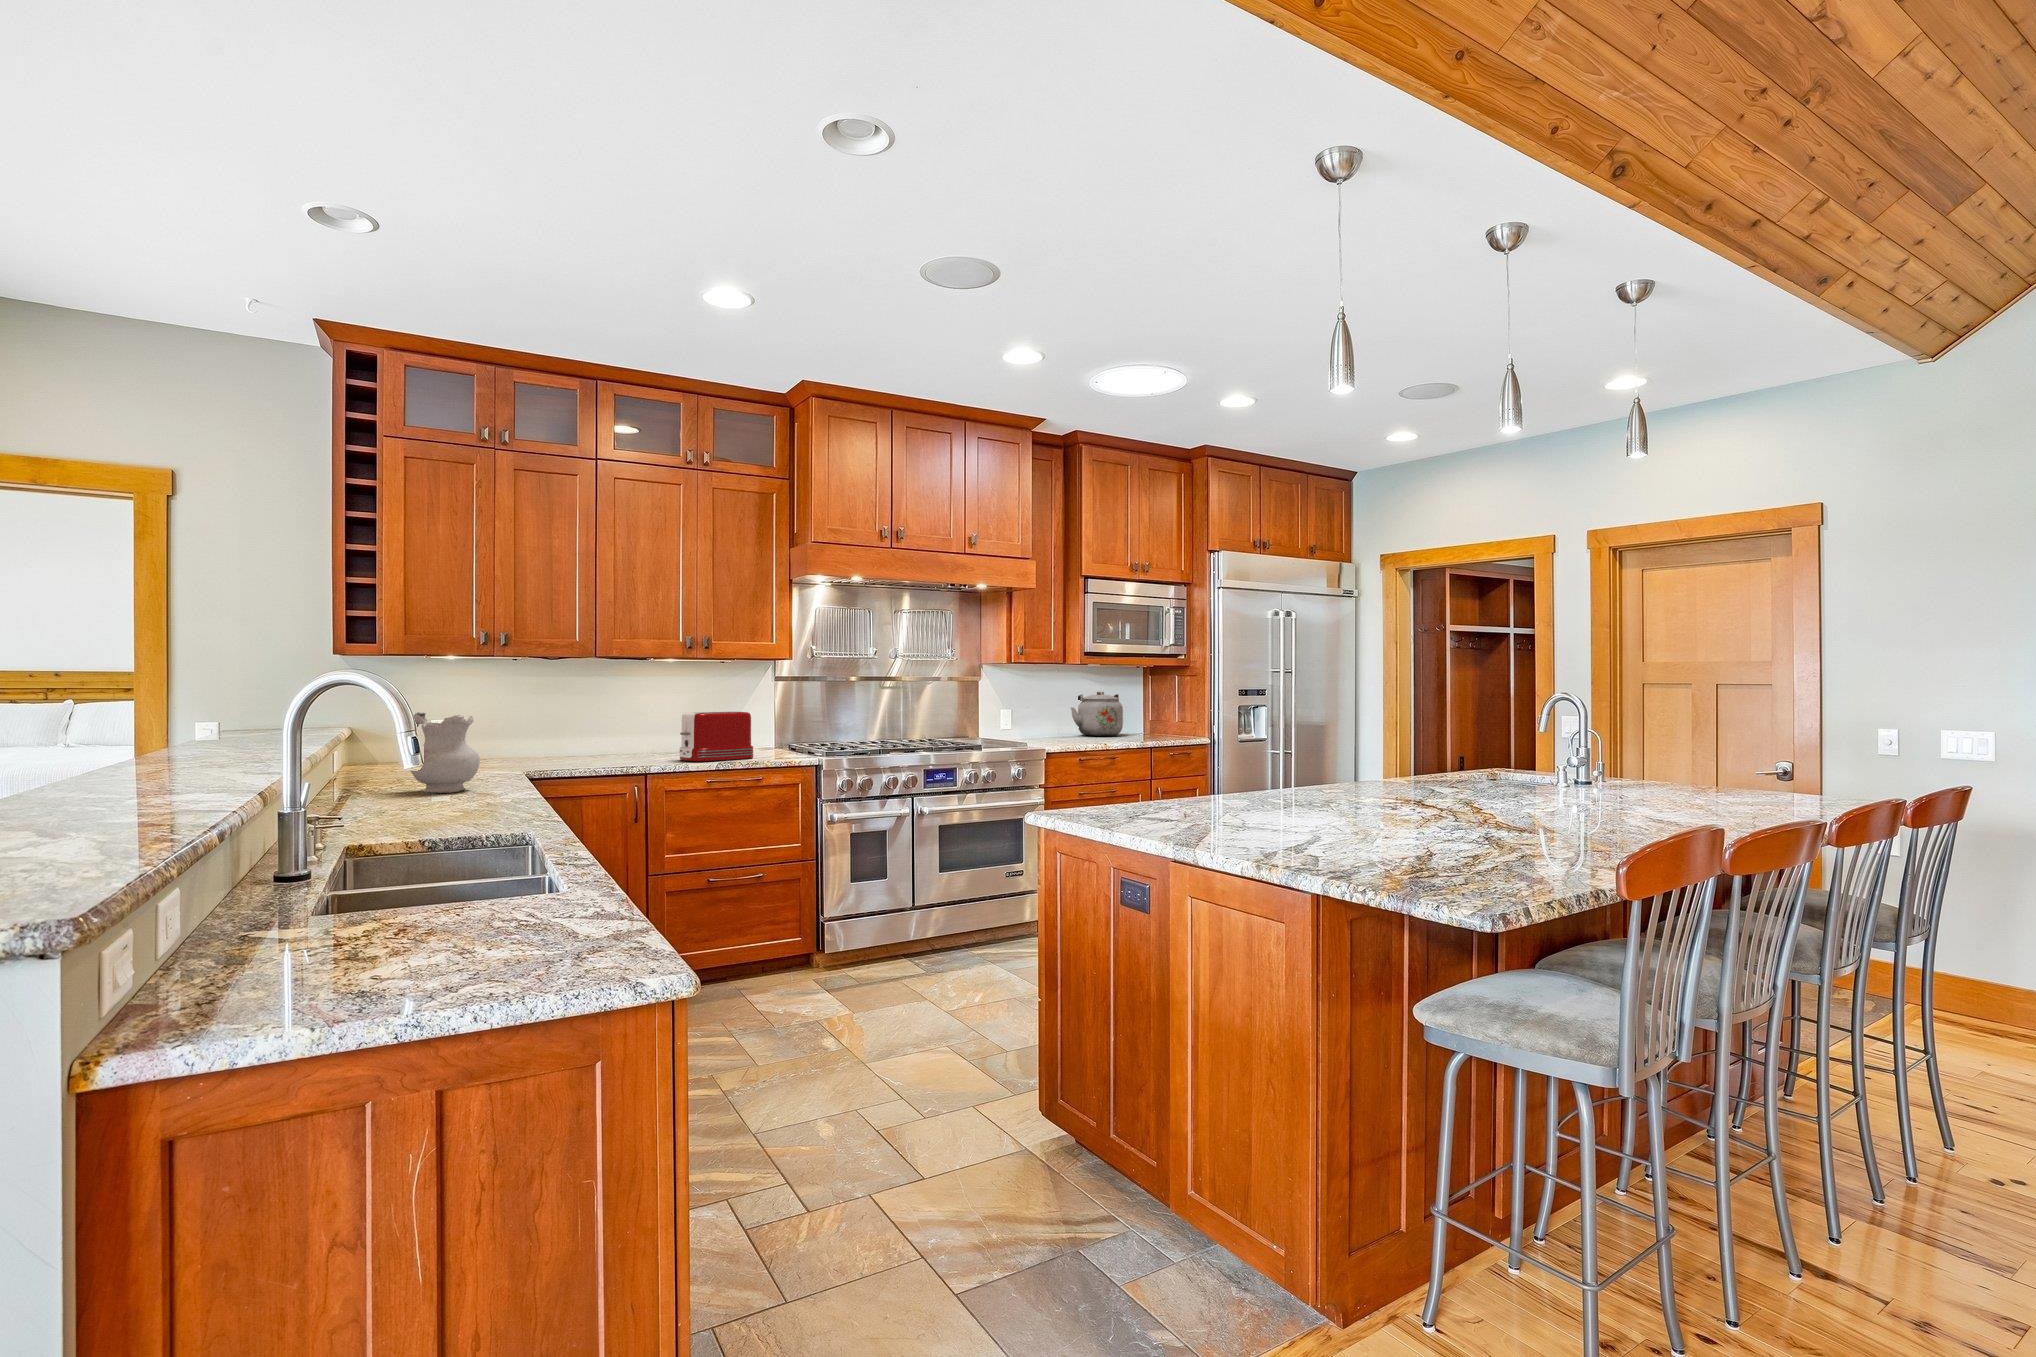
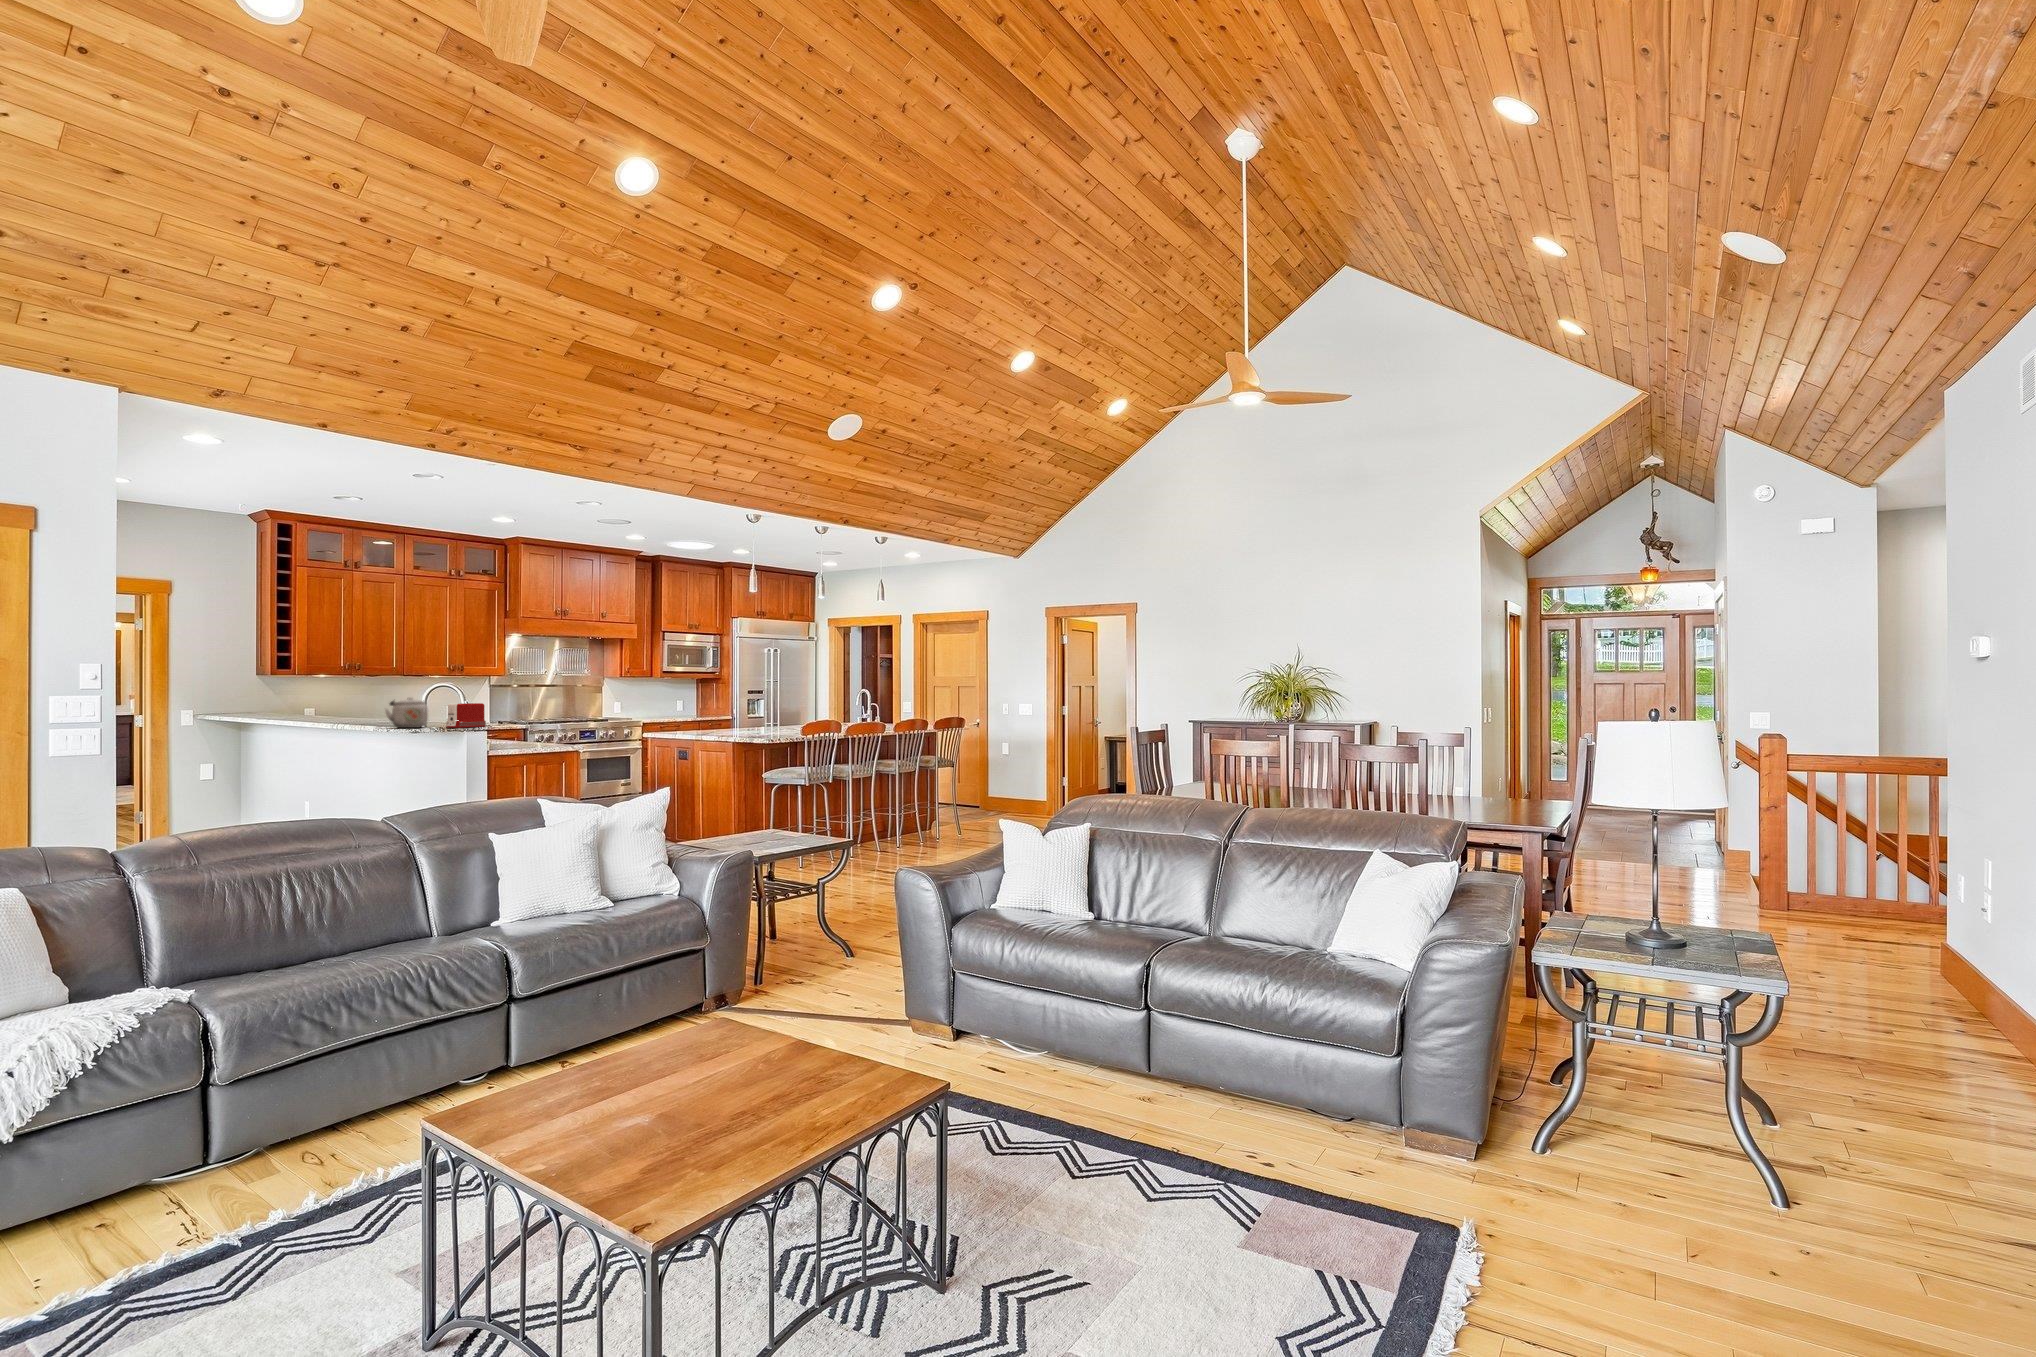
kettle: present [1071,691,1123,736] -> present [385,698,428,728]
ceramic pitcher: present [411,712,480,793] -> none [346,701,381,737]

